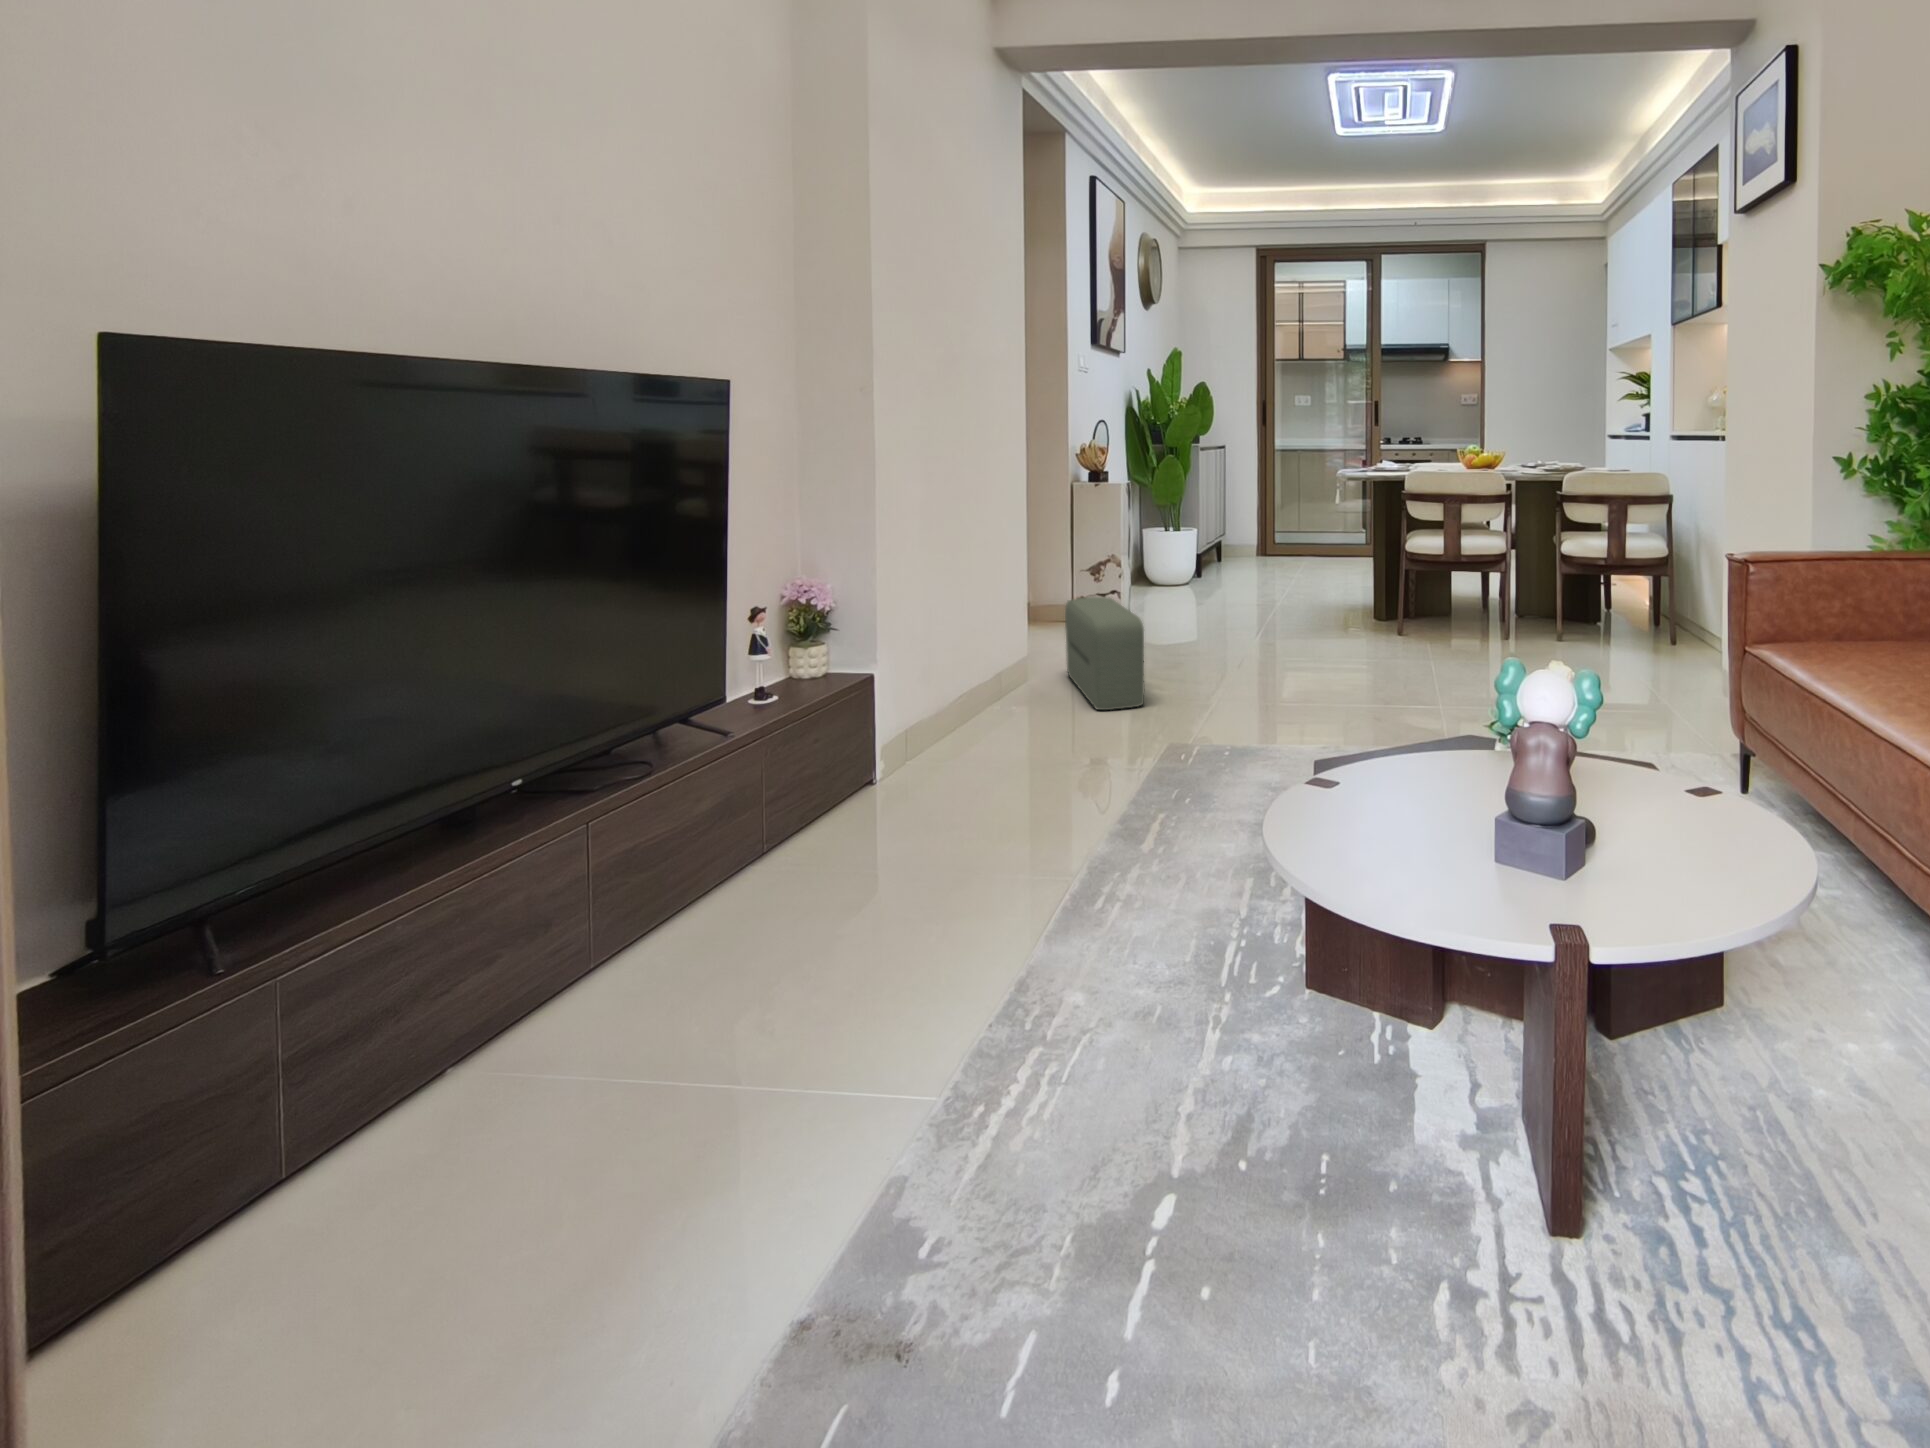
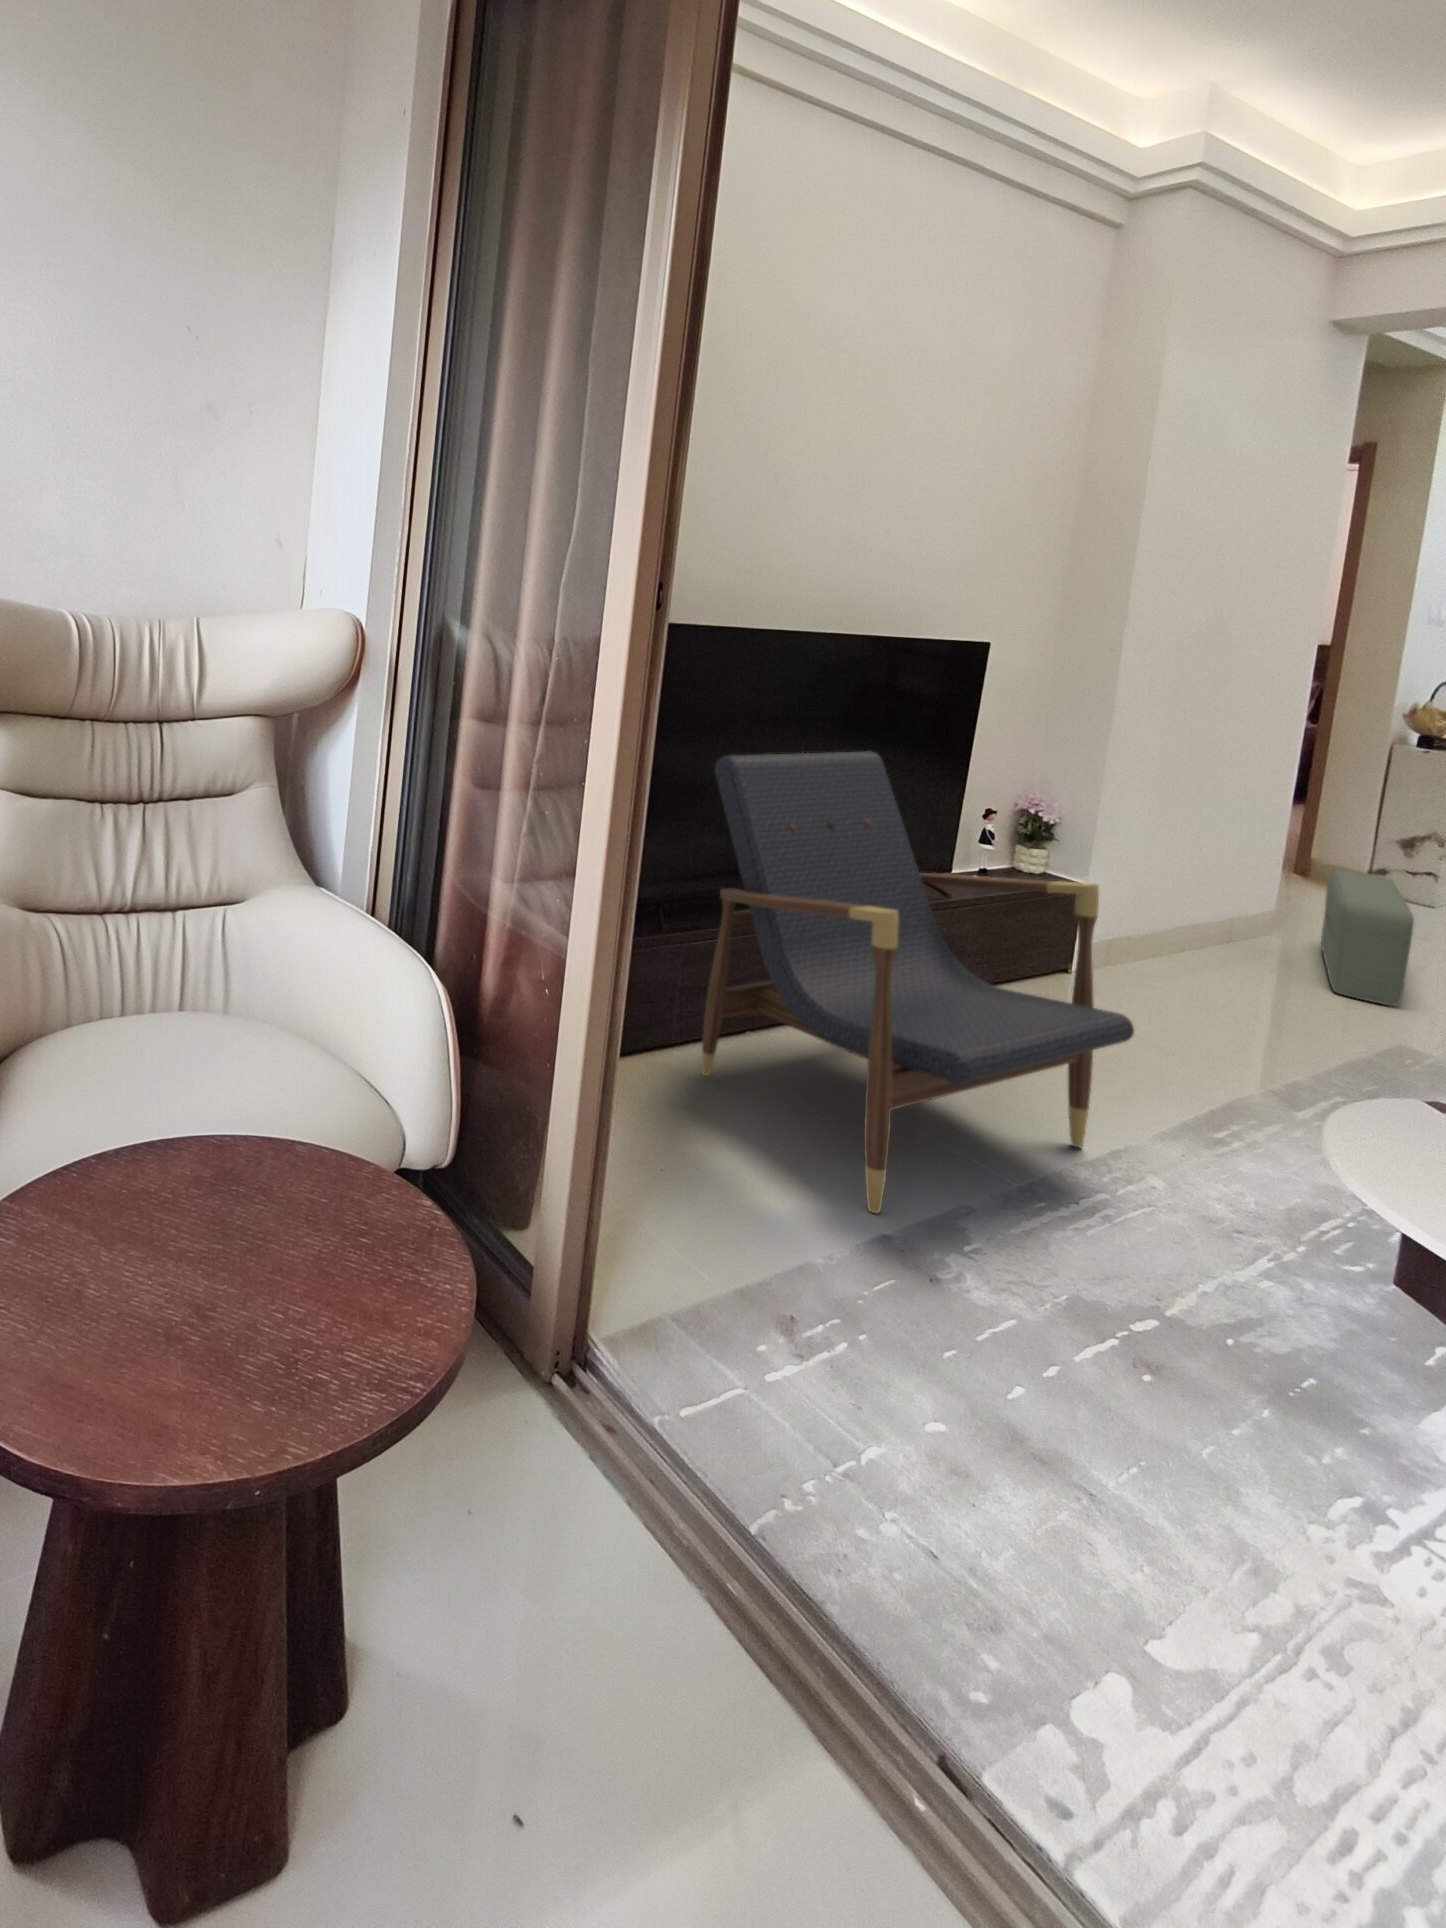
lounge chair: none [253,546,1033,1315] -> present [701,751,1134,1213]

